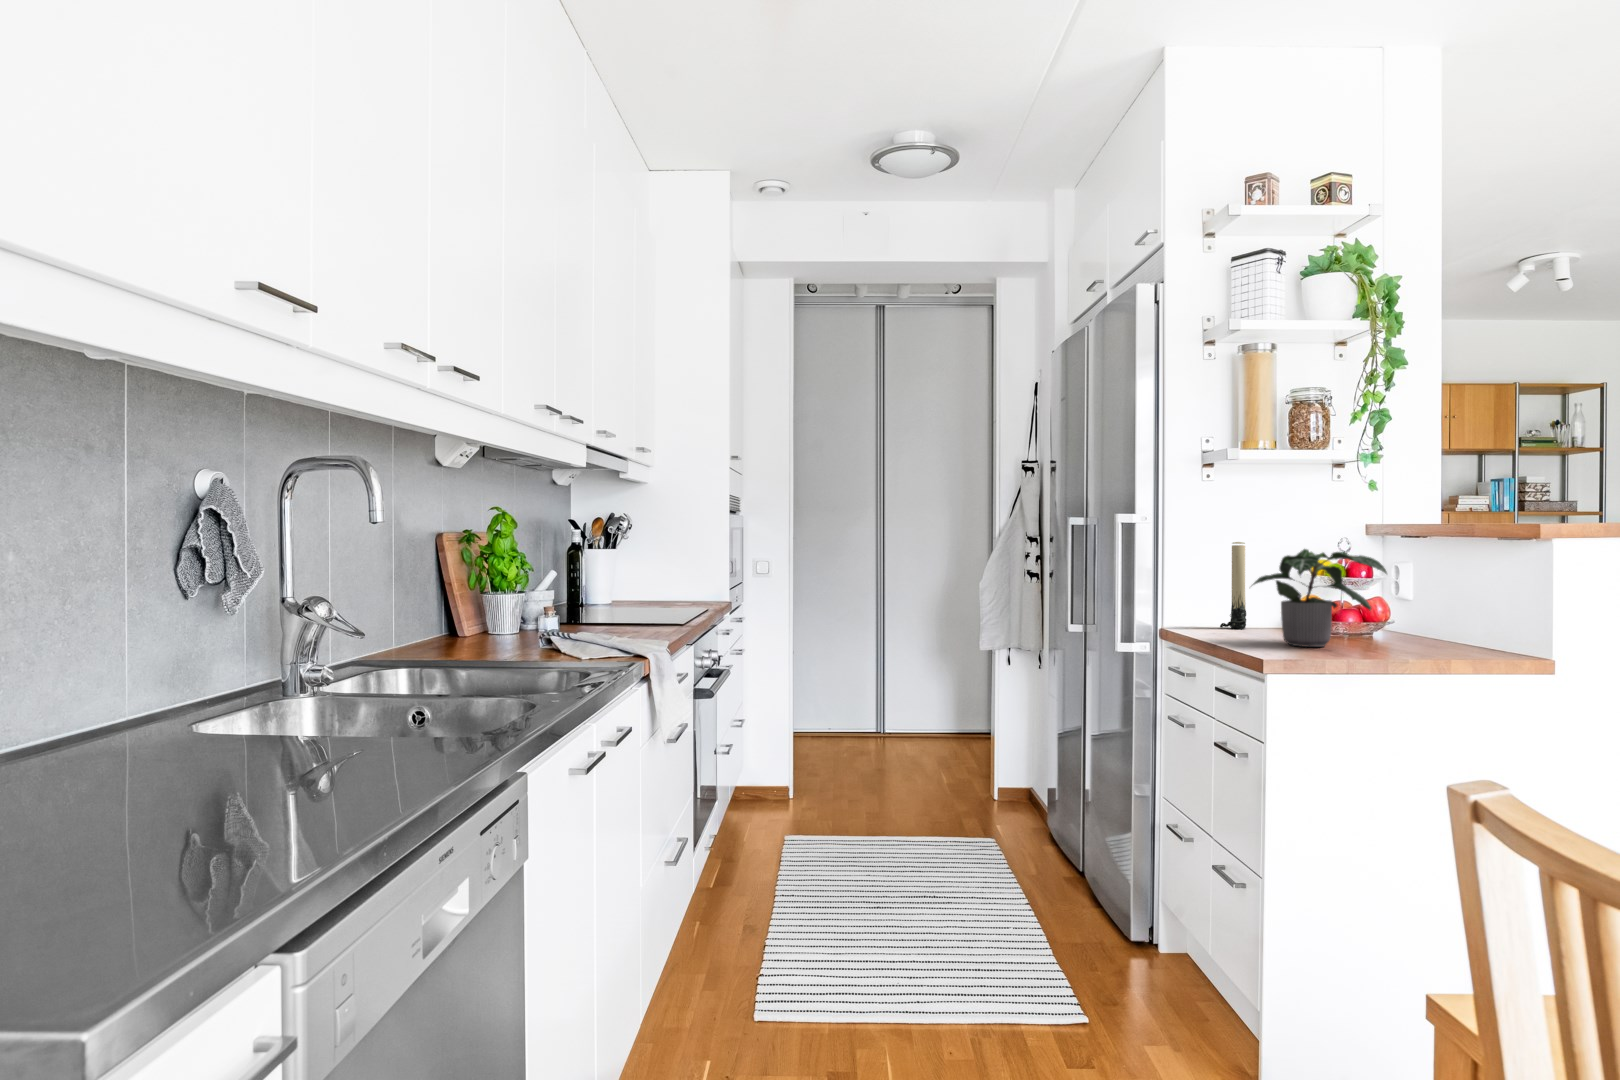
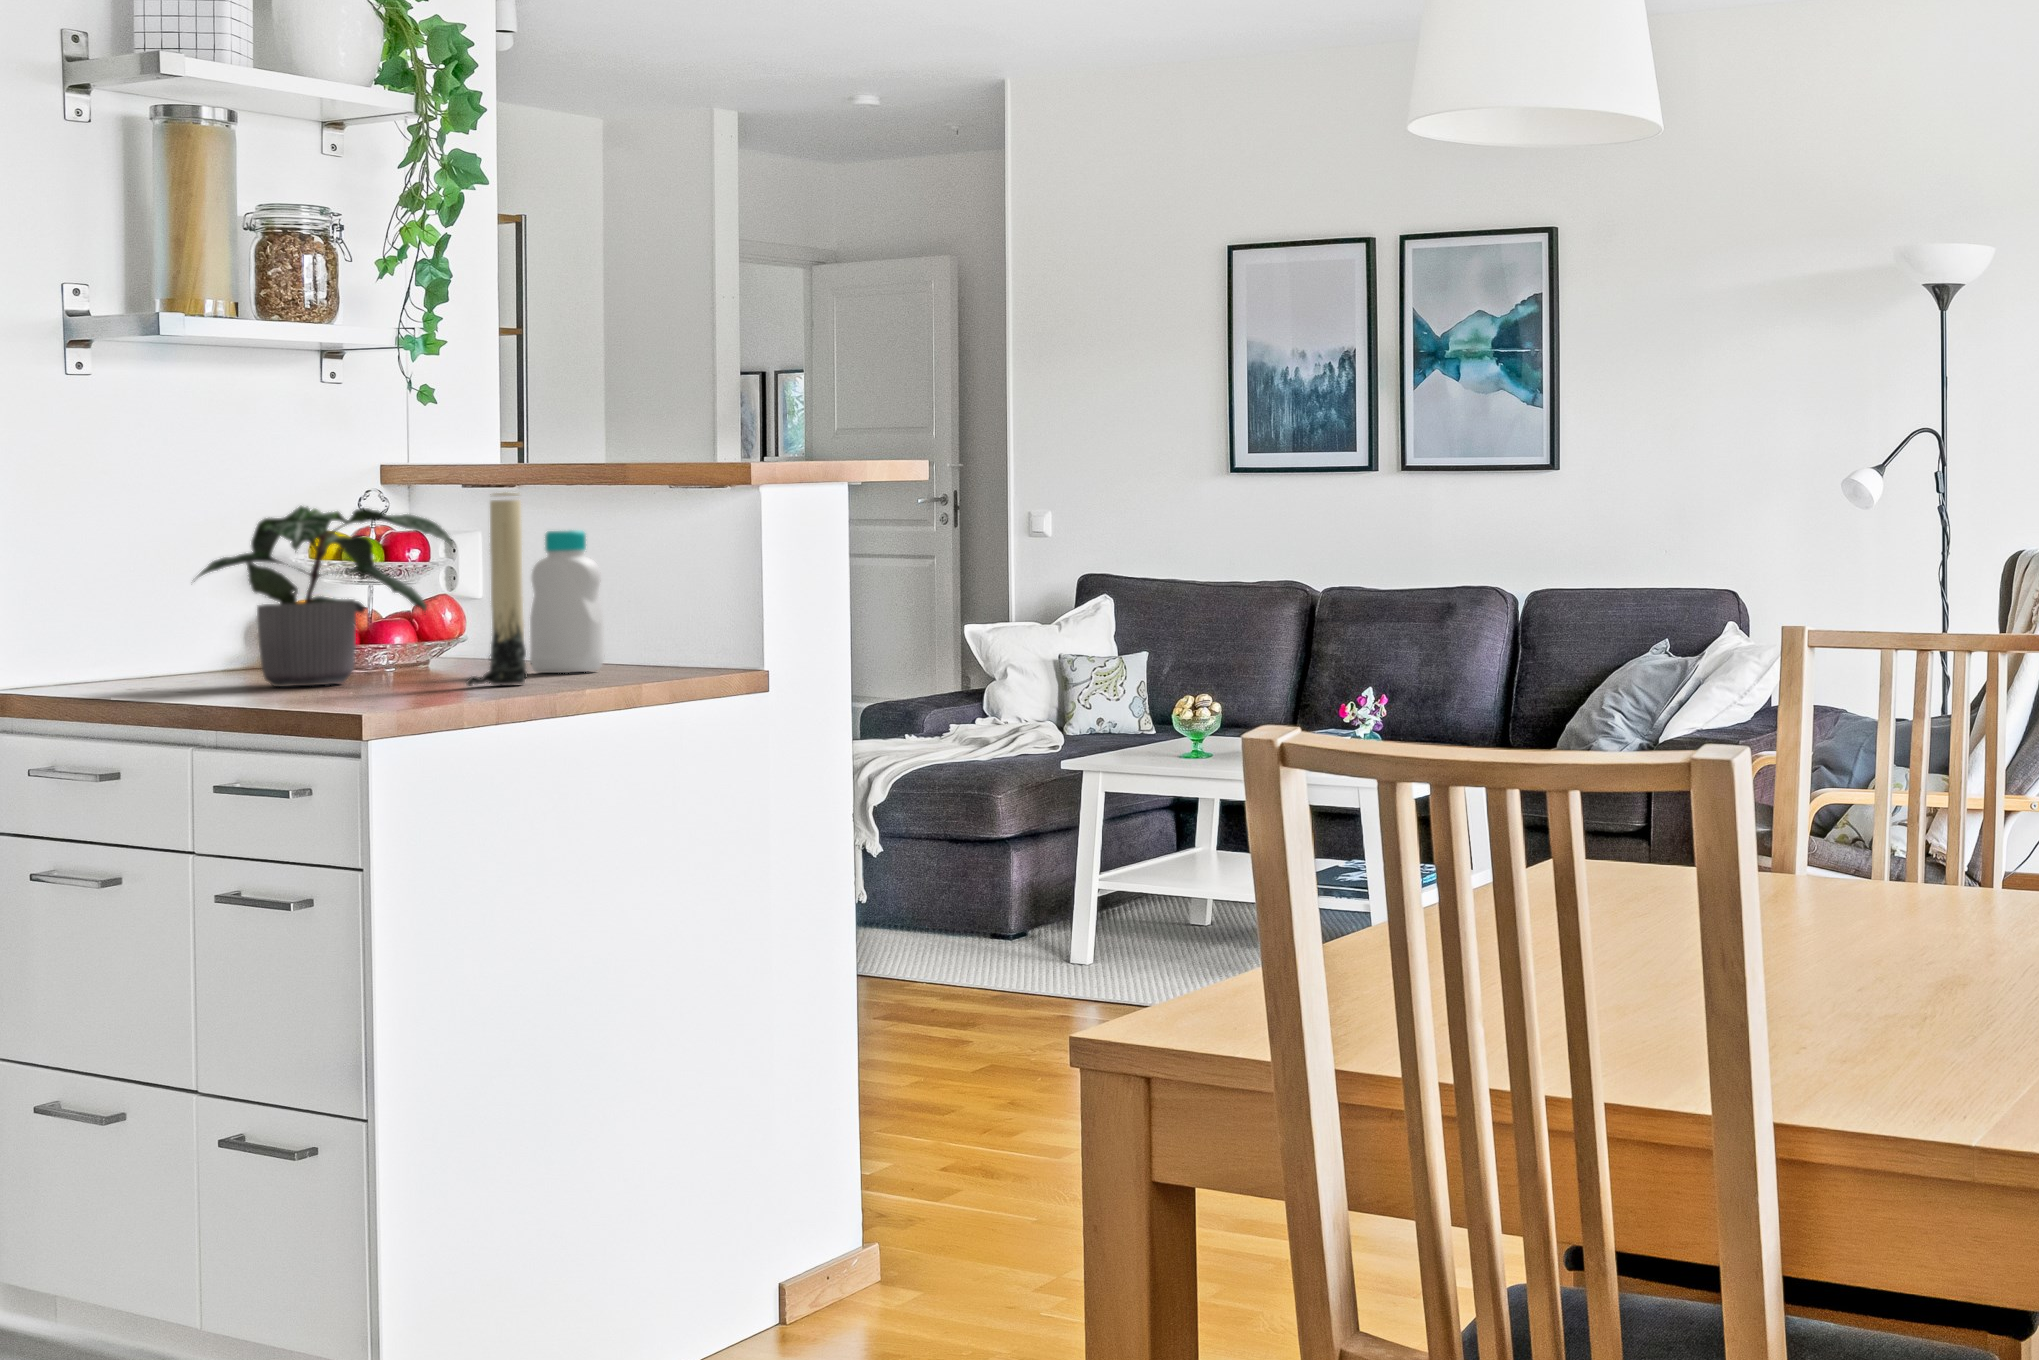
candle: present [1220,542,1246,629] -> present [467,492,528,686]
bottle: none [1432,567,1481,653] -> present [530,530,604,673]

